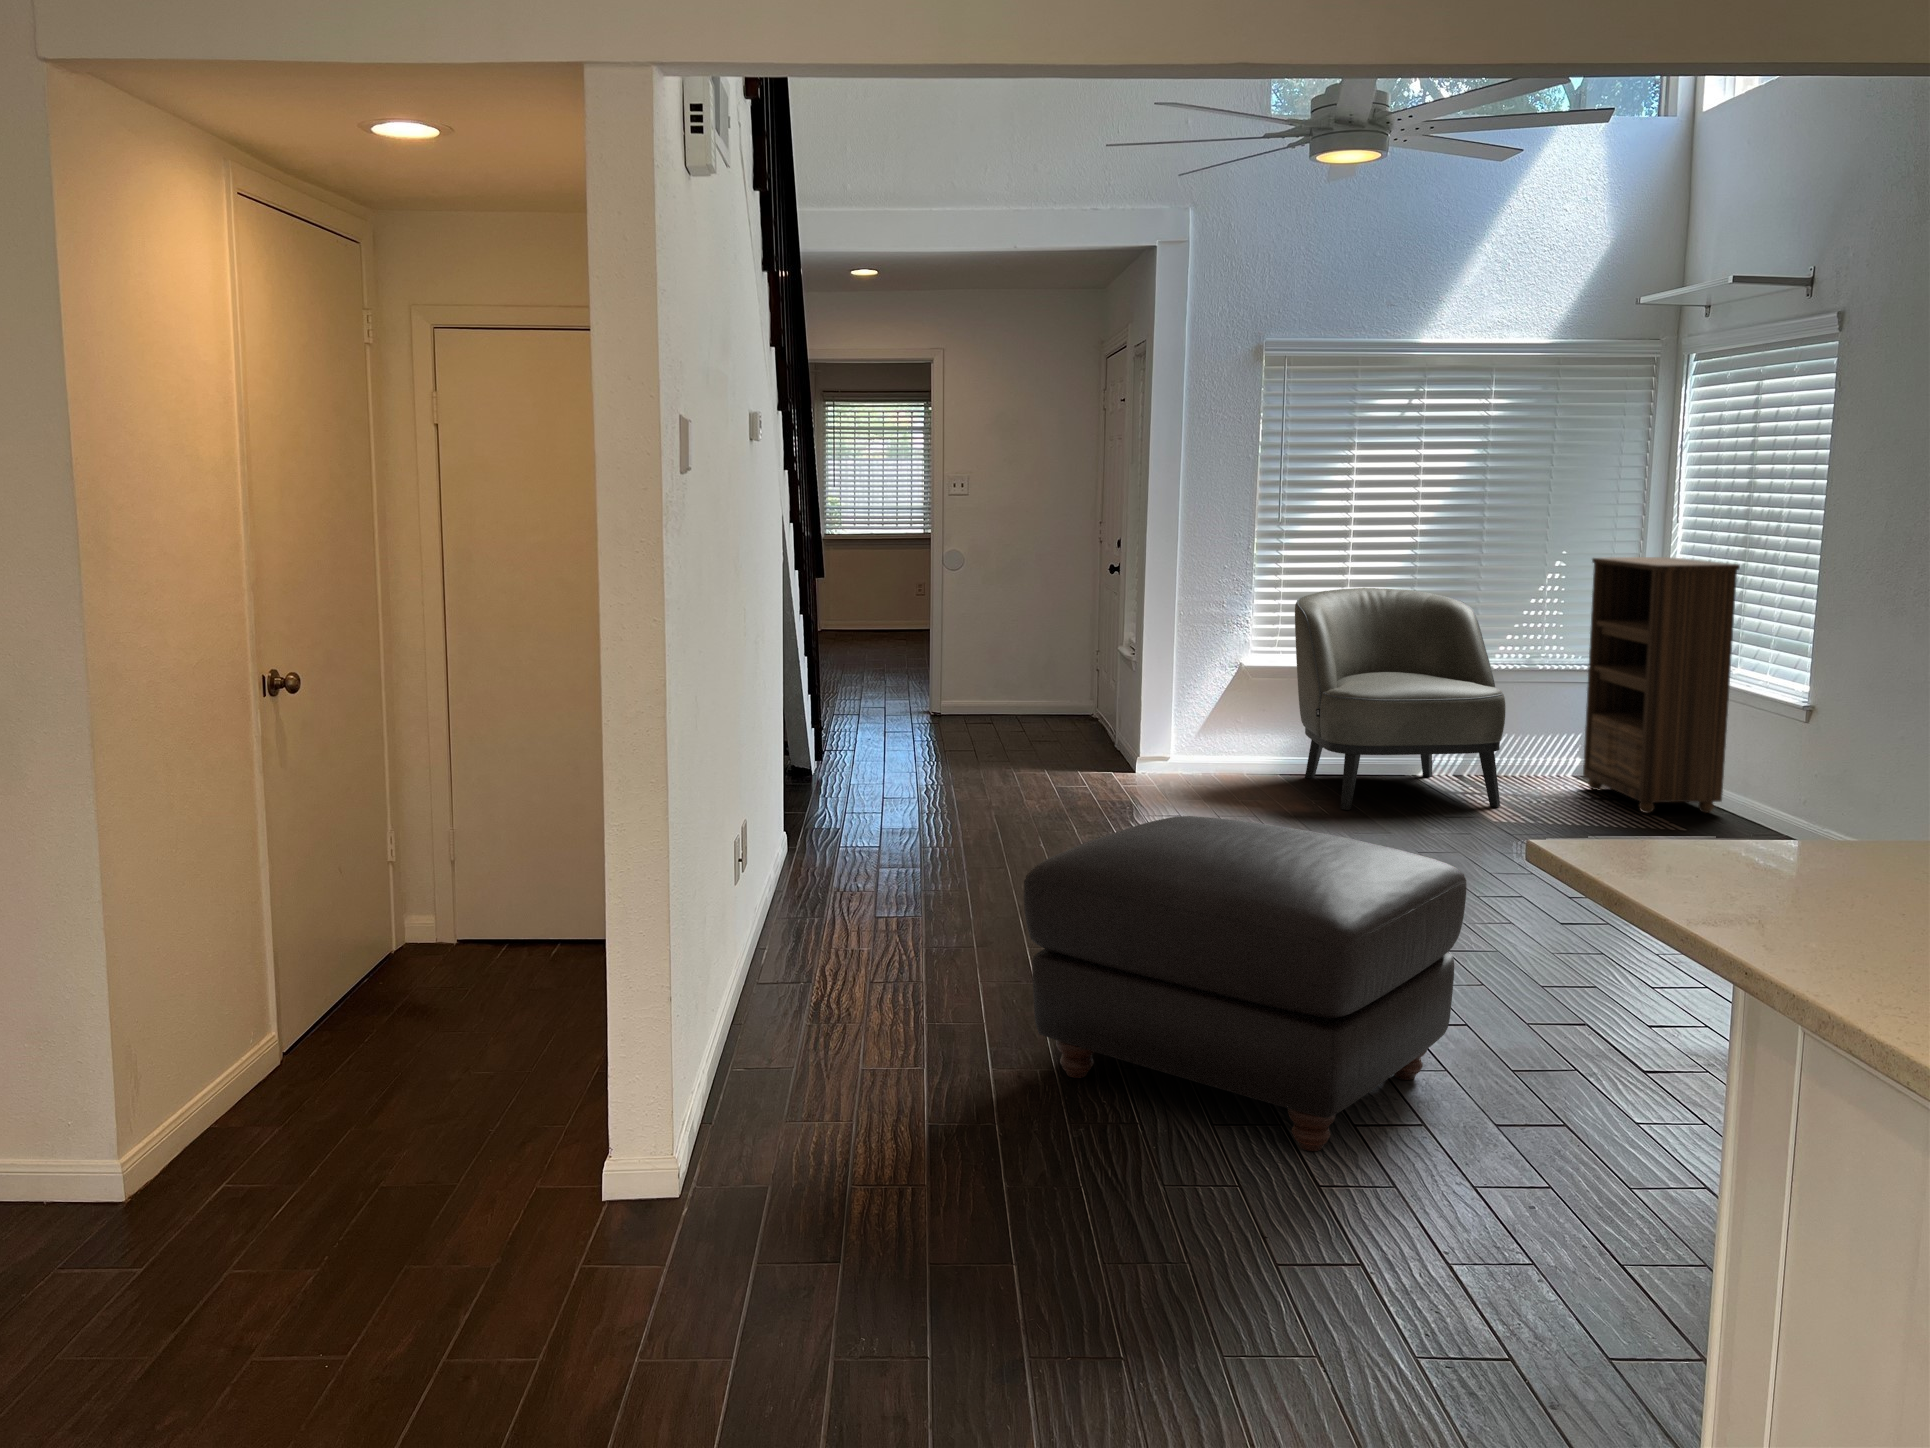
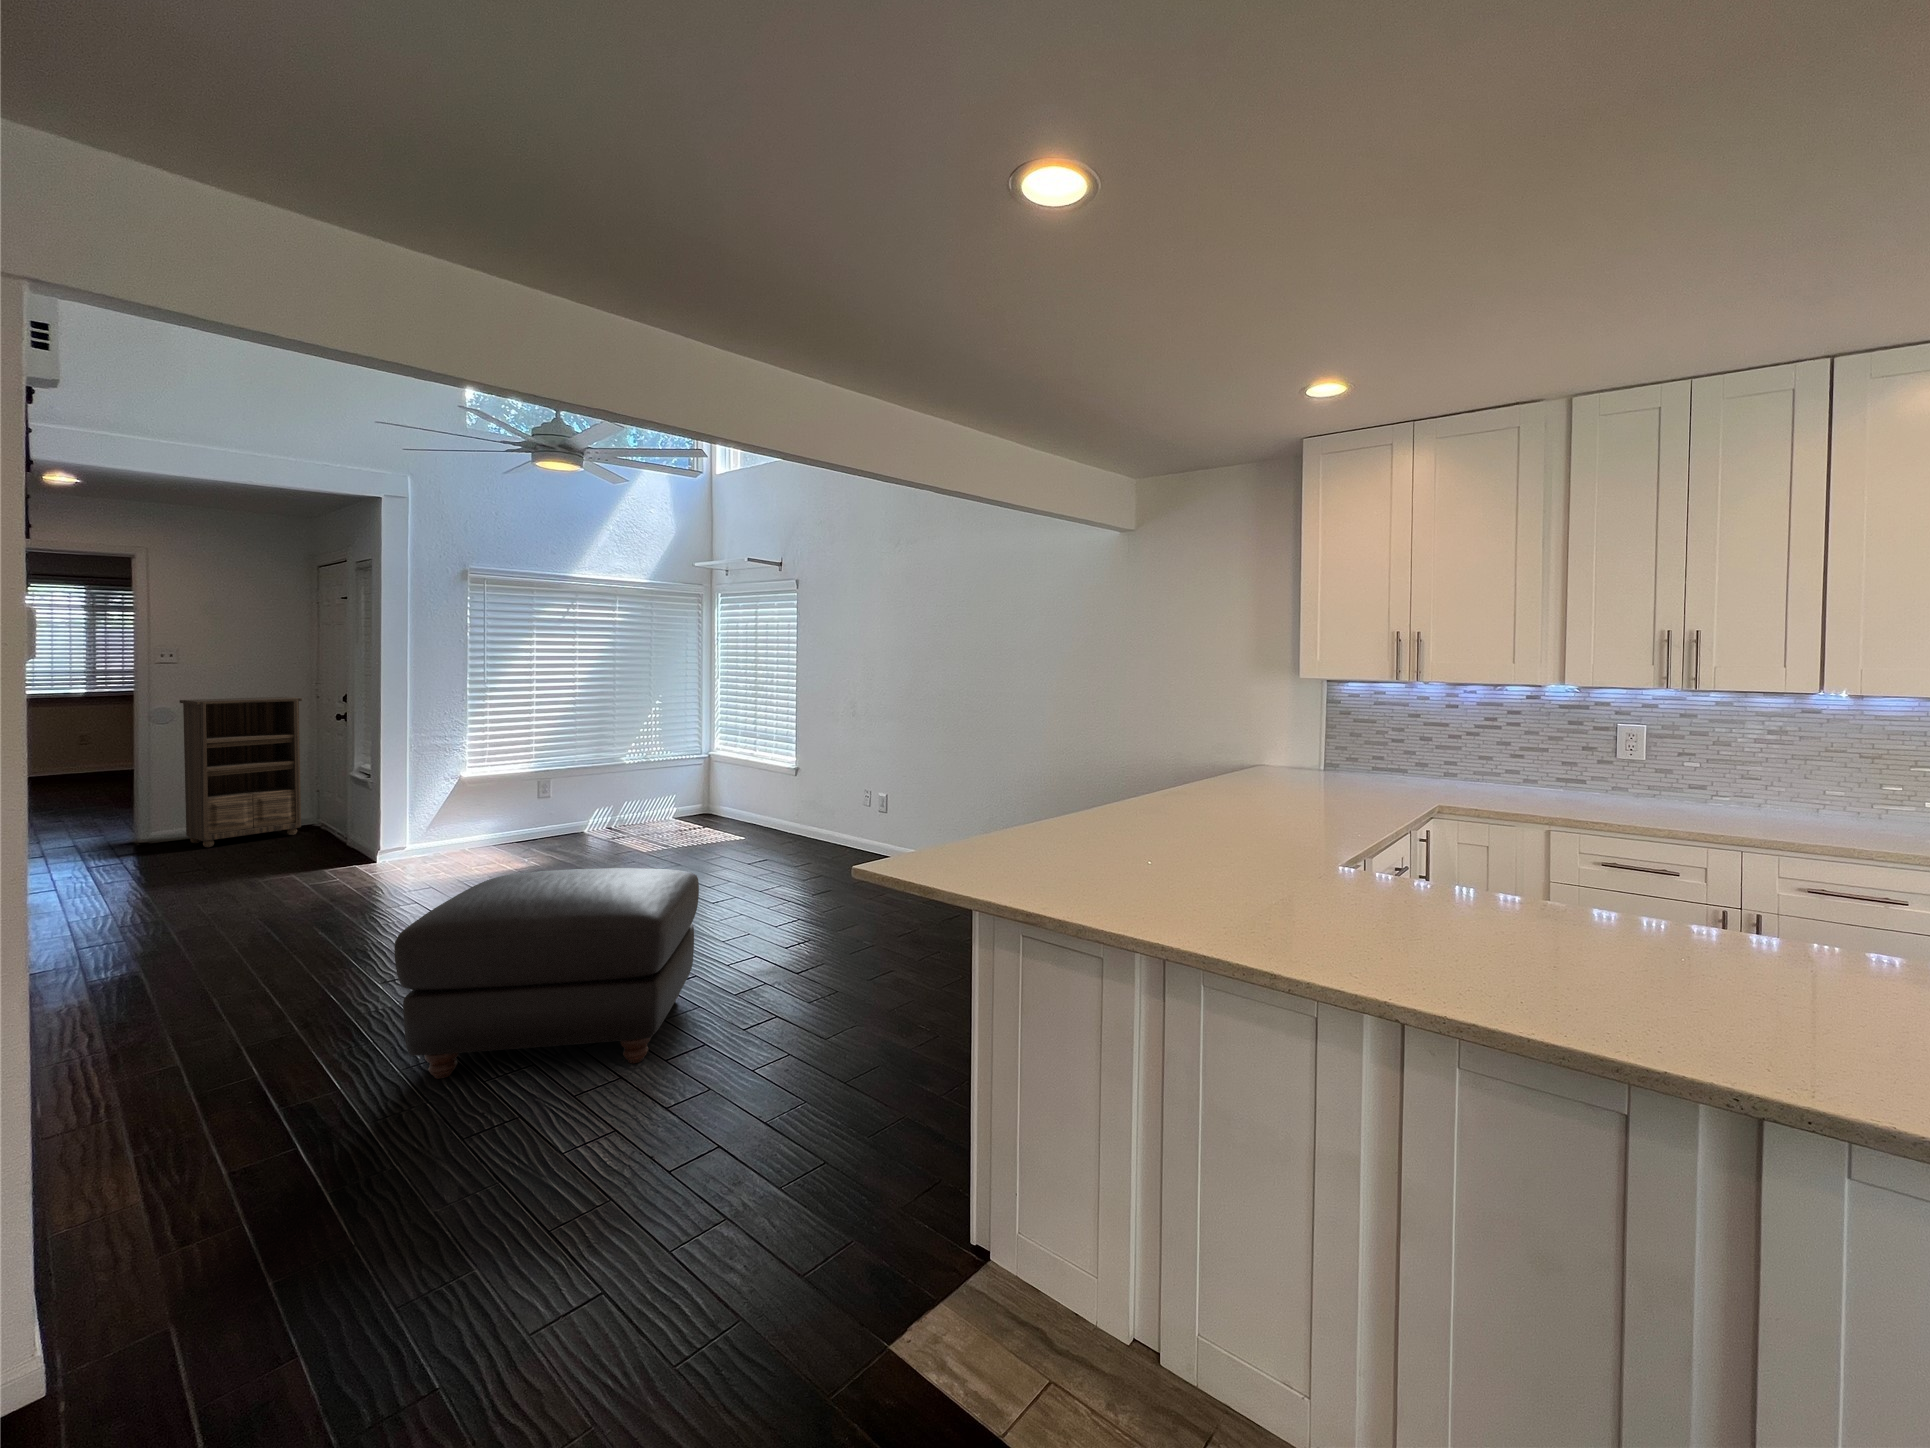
bookshelf: present [1583,557,1740,813] -> present [179,697,302,847]
armchair: present [1295,588,1506,810] -> none [501,721,644,860]

